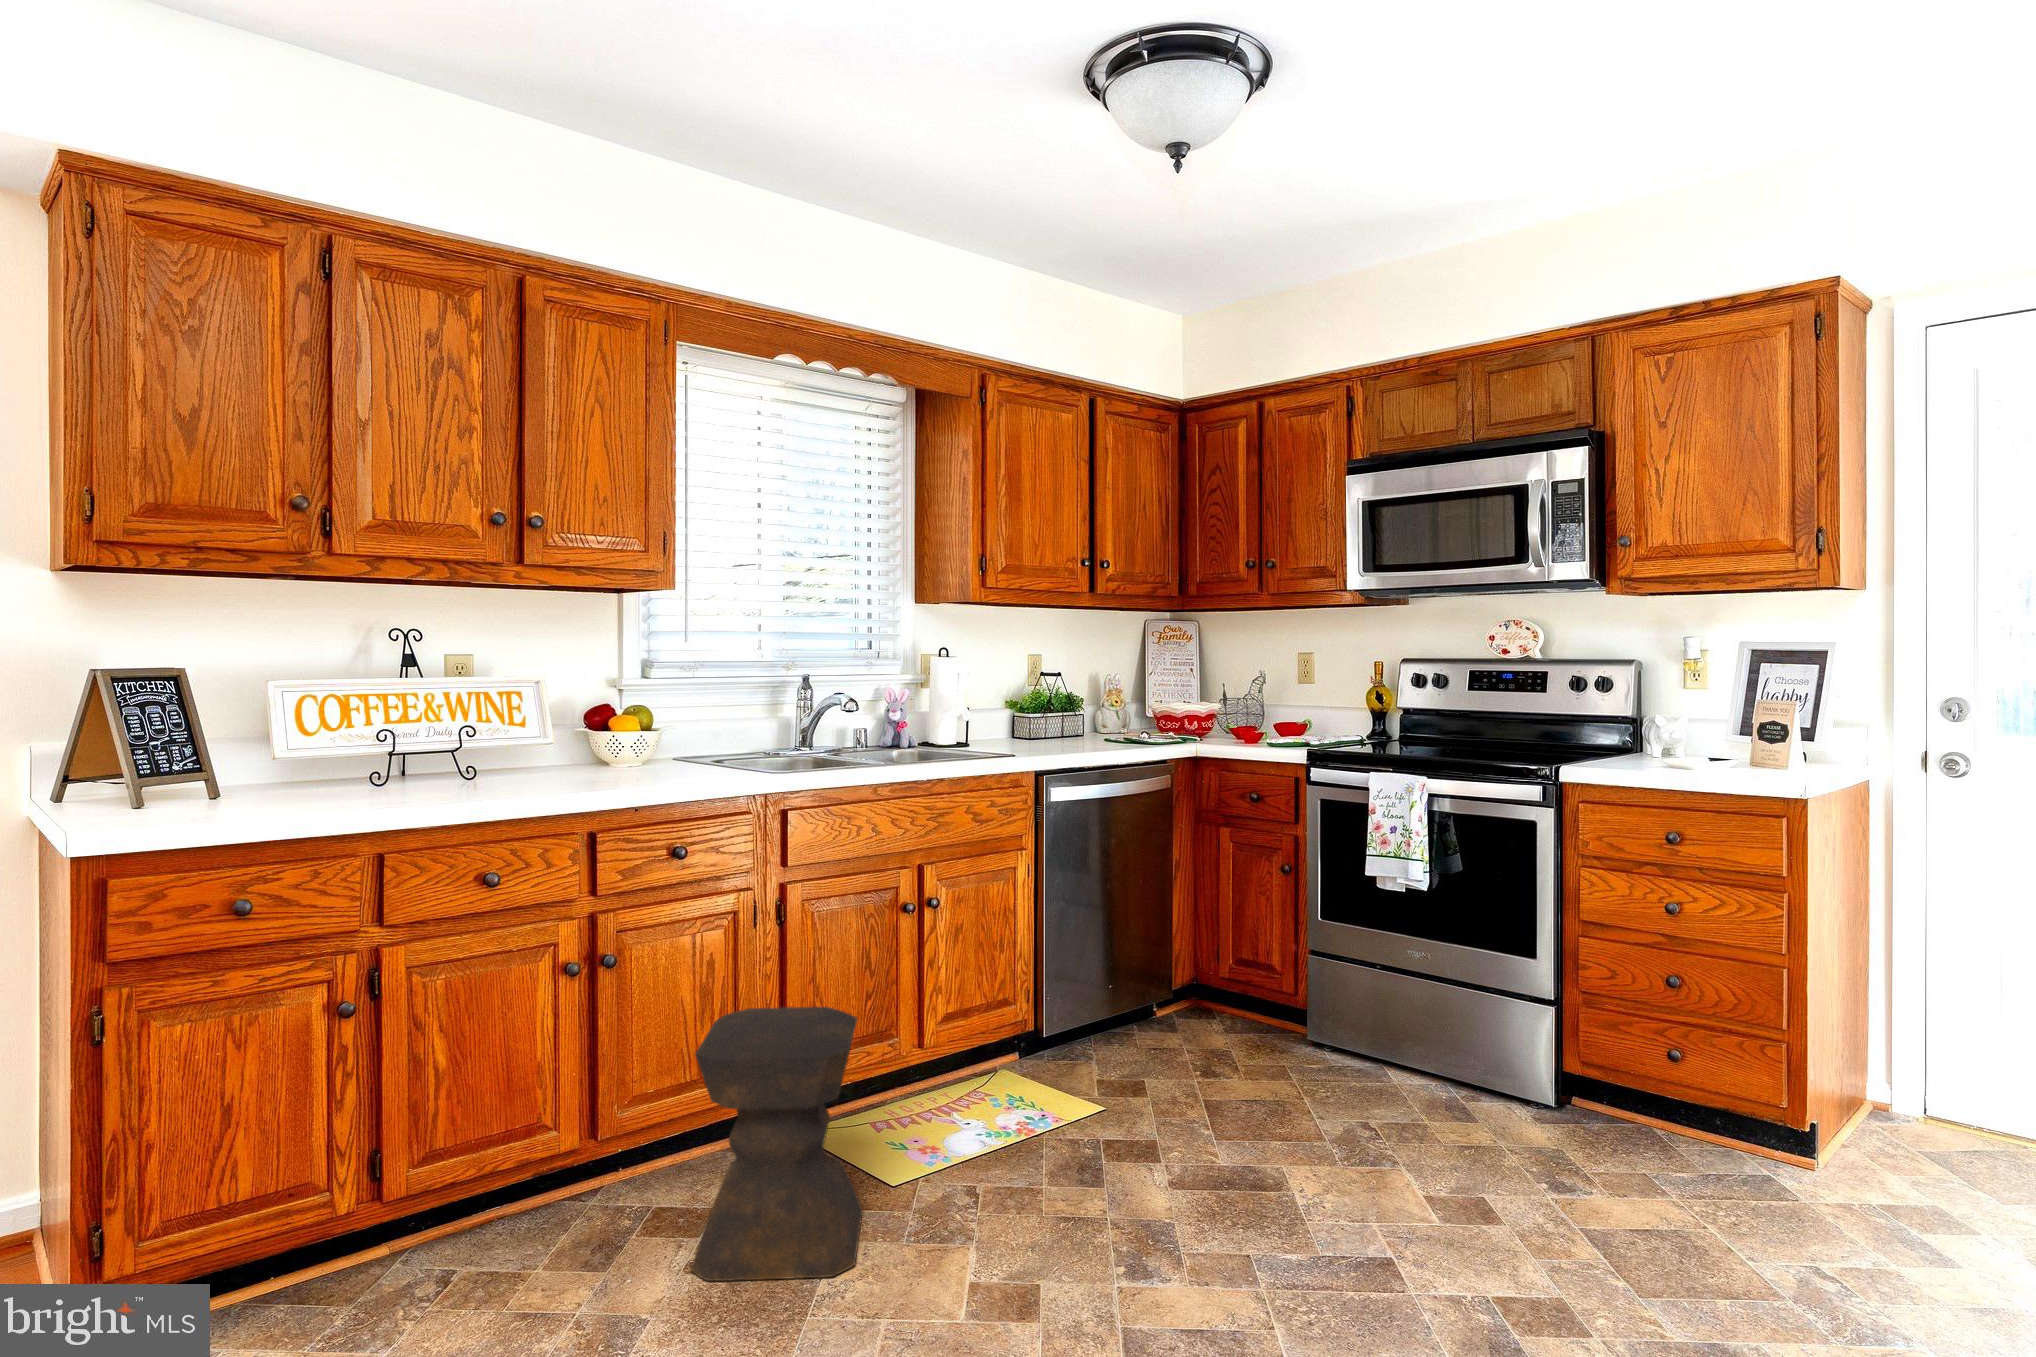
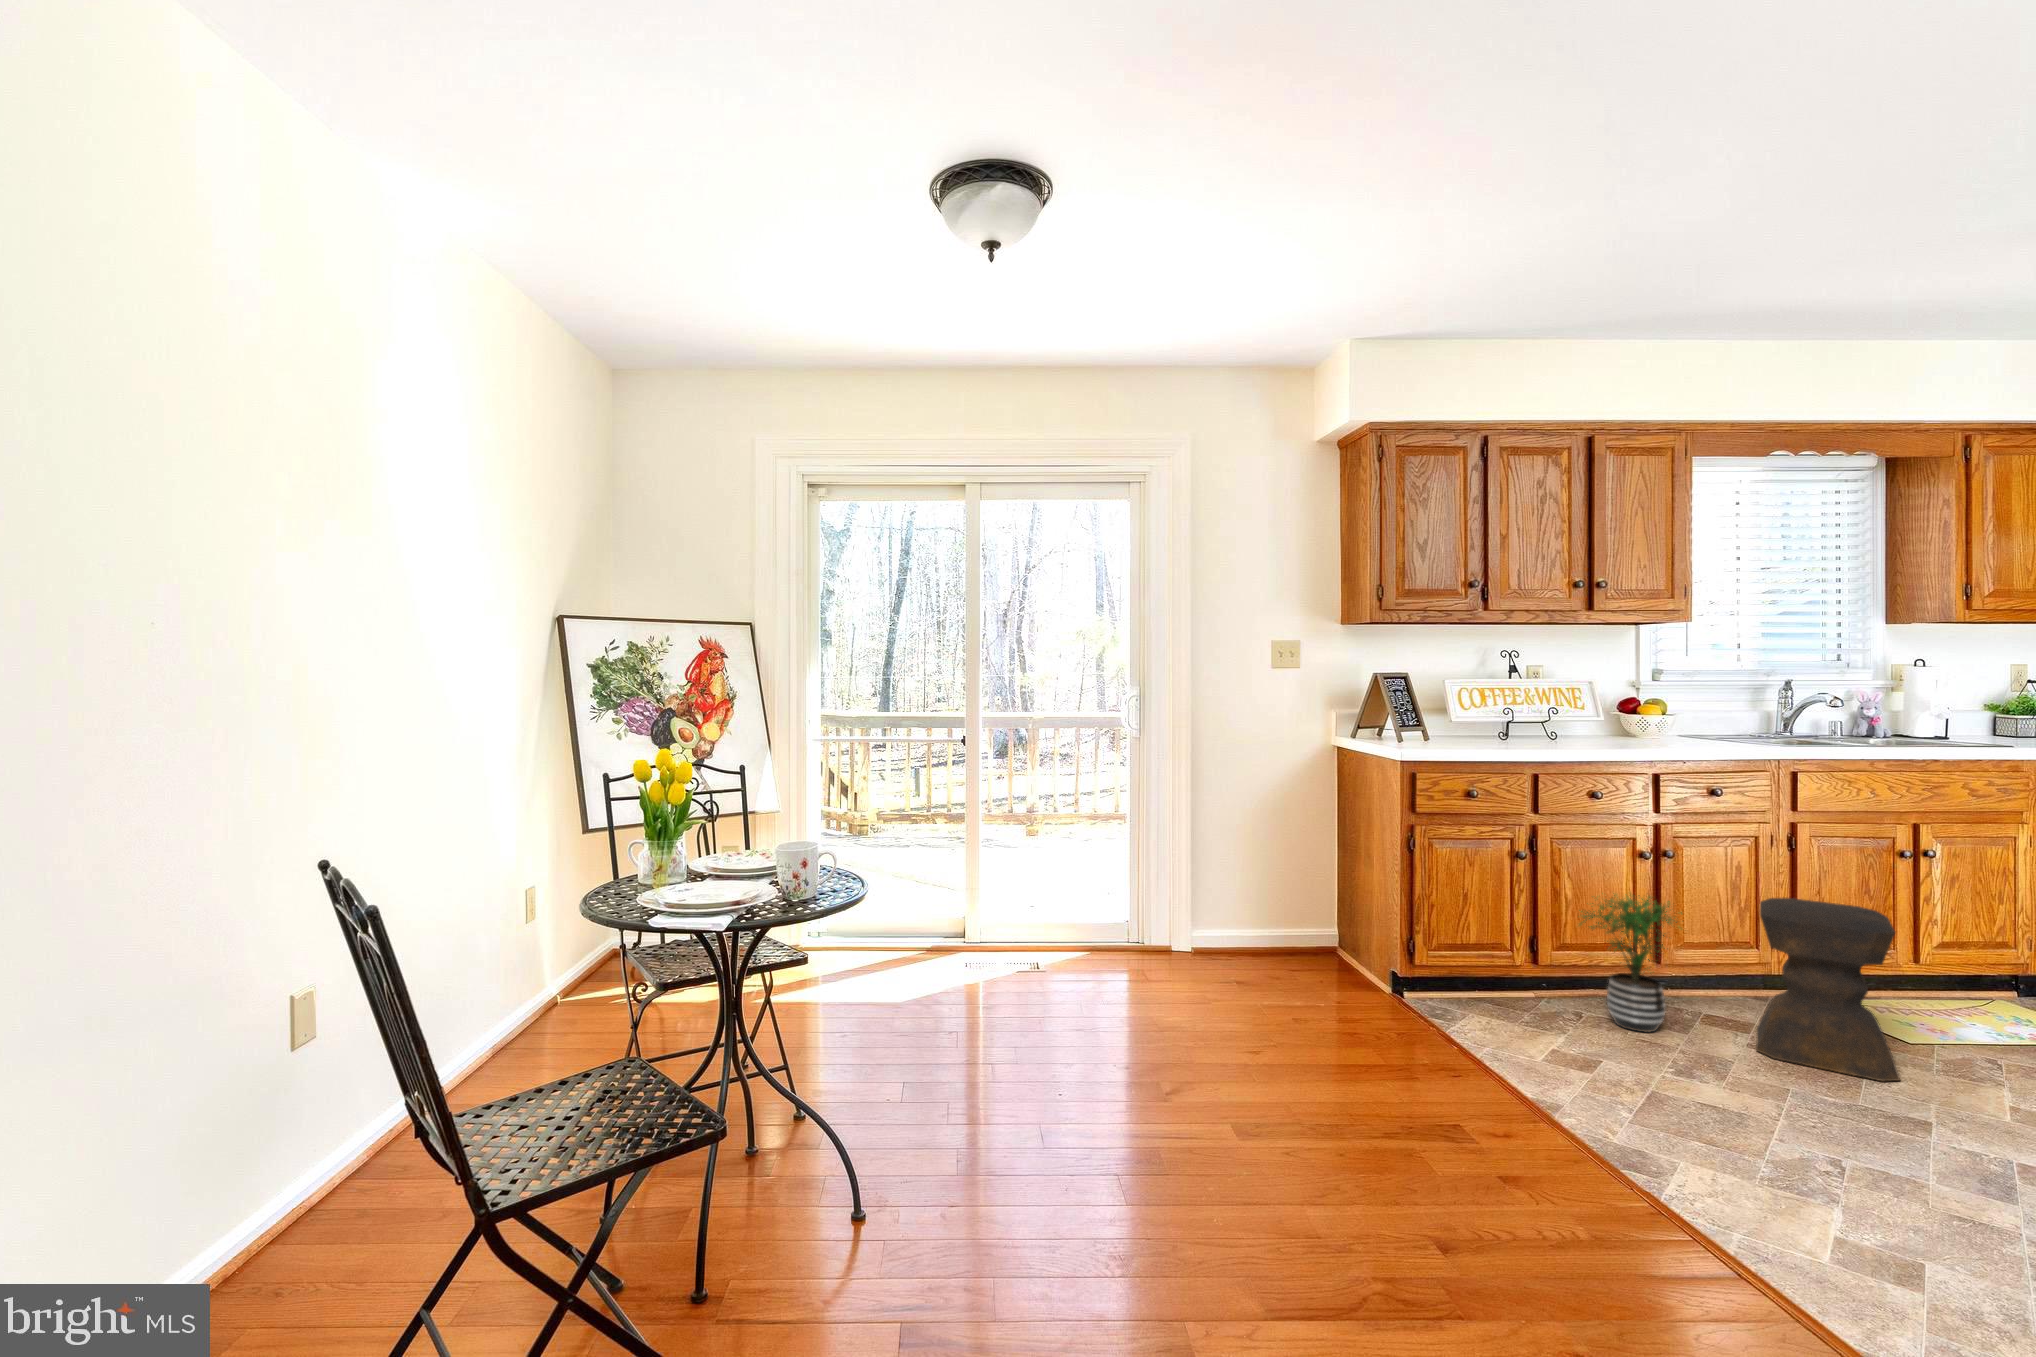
potted plant: none [430,1042,608,1292] -> present [1579,893,1682,1032]

